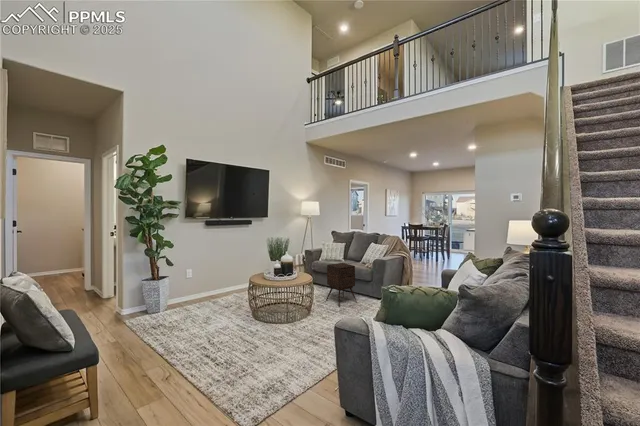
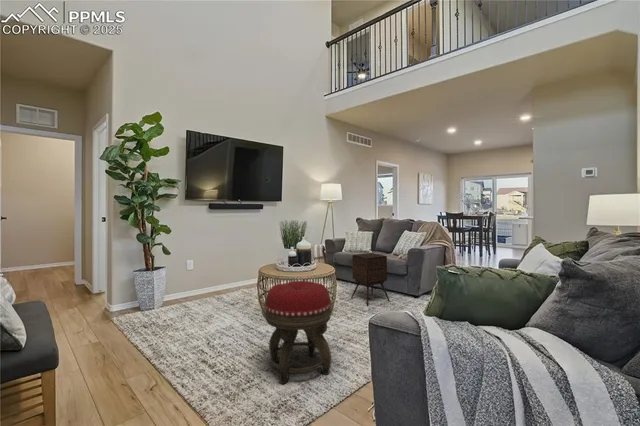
footstool: none [257,291,309,372] -> present [265,281,331,384]

